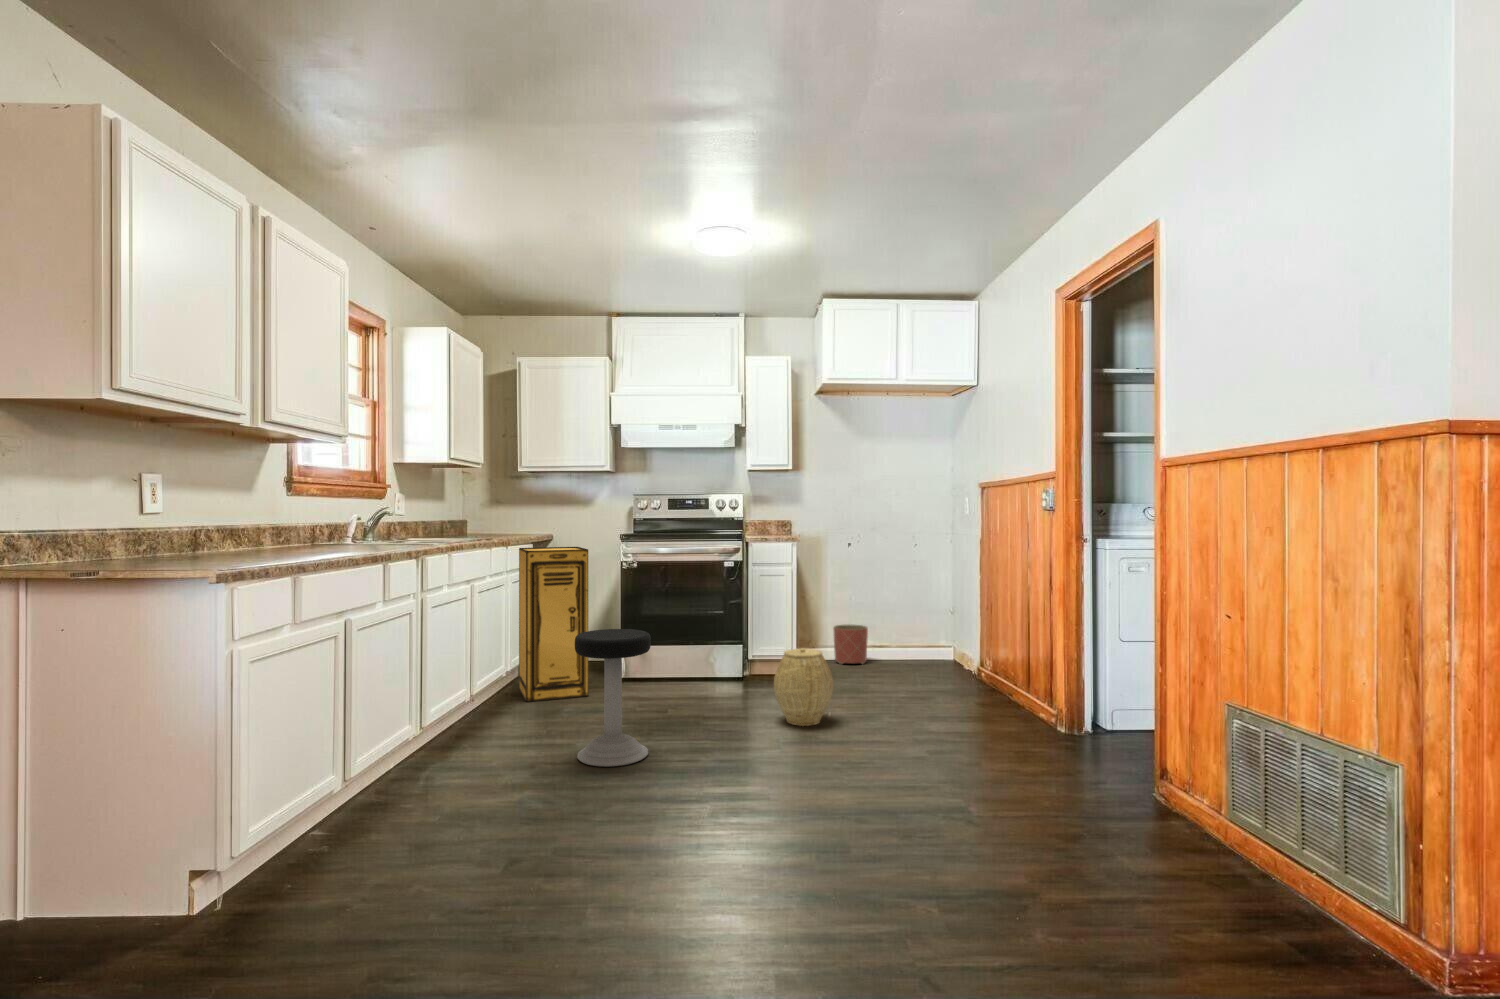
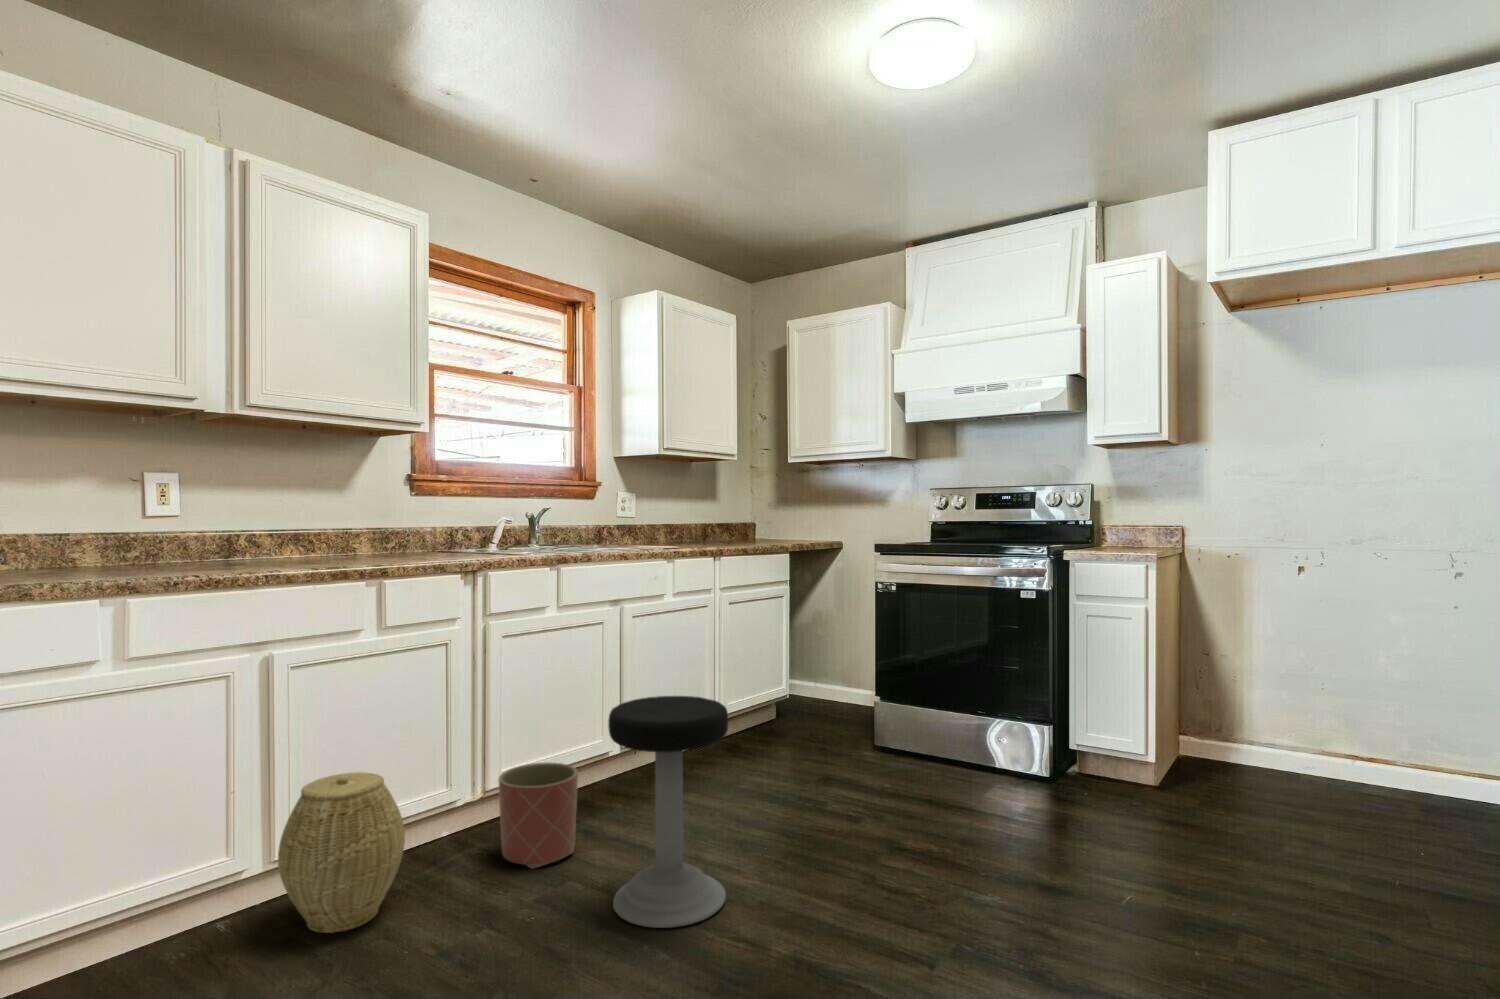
storage cabinet: present [519,547,588,702] -> none [718,561,816,775]
planter: present [833,624,868,664] -> present [498,762,578,869]
woven basket: present [774,648,833,726] -> present [278,772,405,933]

